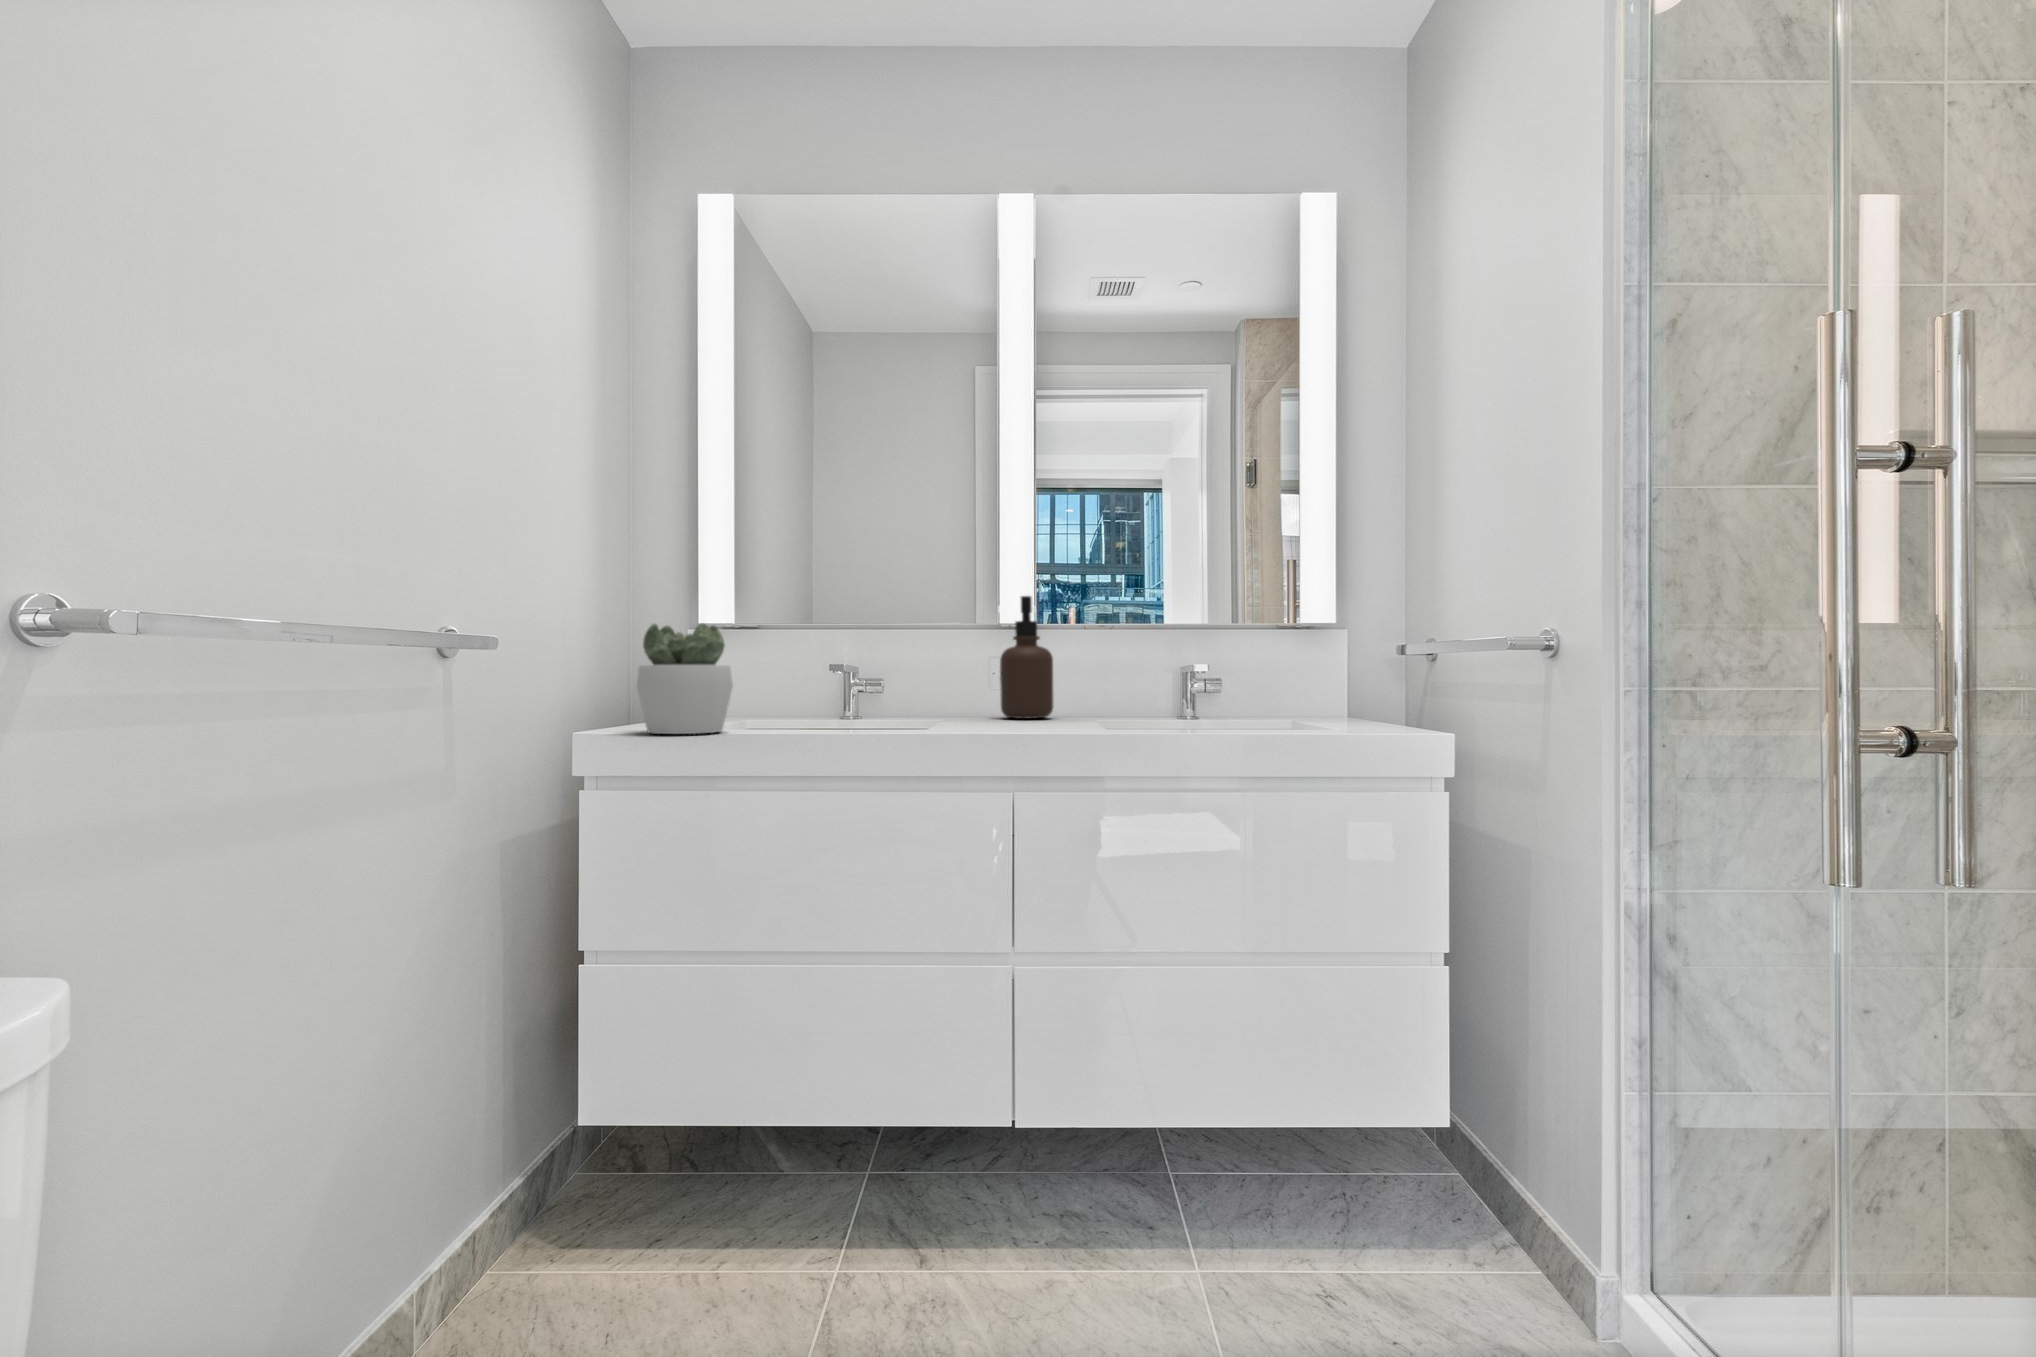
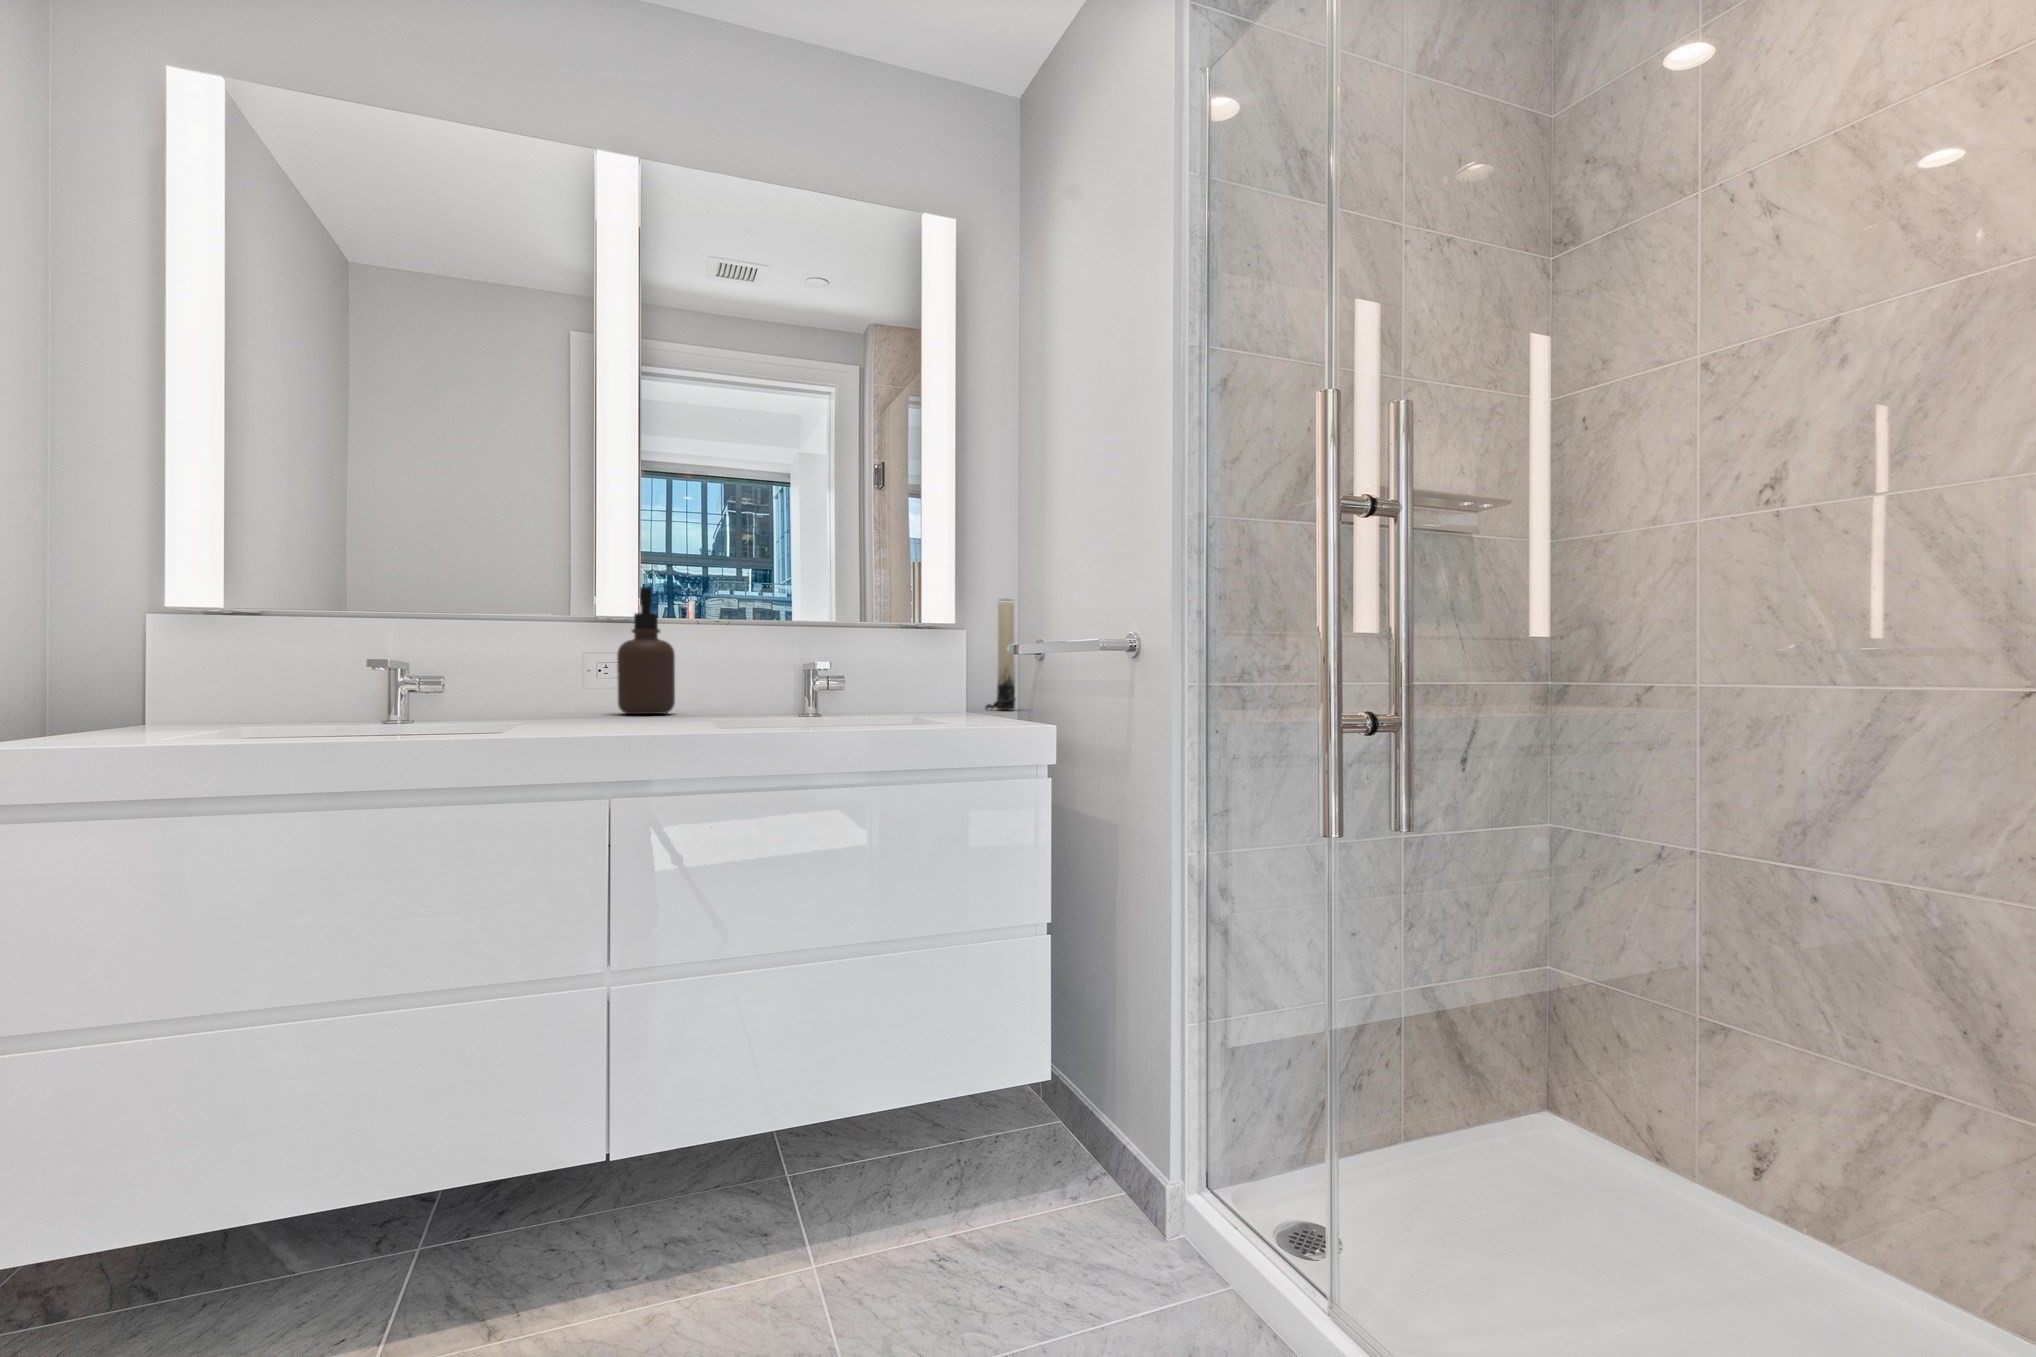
candle: none [1370,598,1404,717] -> present [985,598,1015,710]
succulent plant: present [637,624,733,734] -> none [190,610,314,734]

